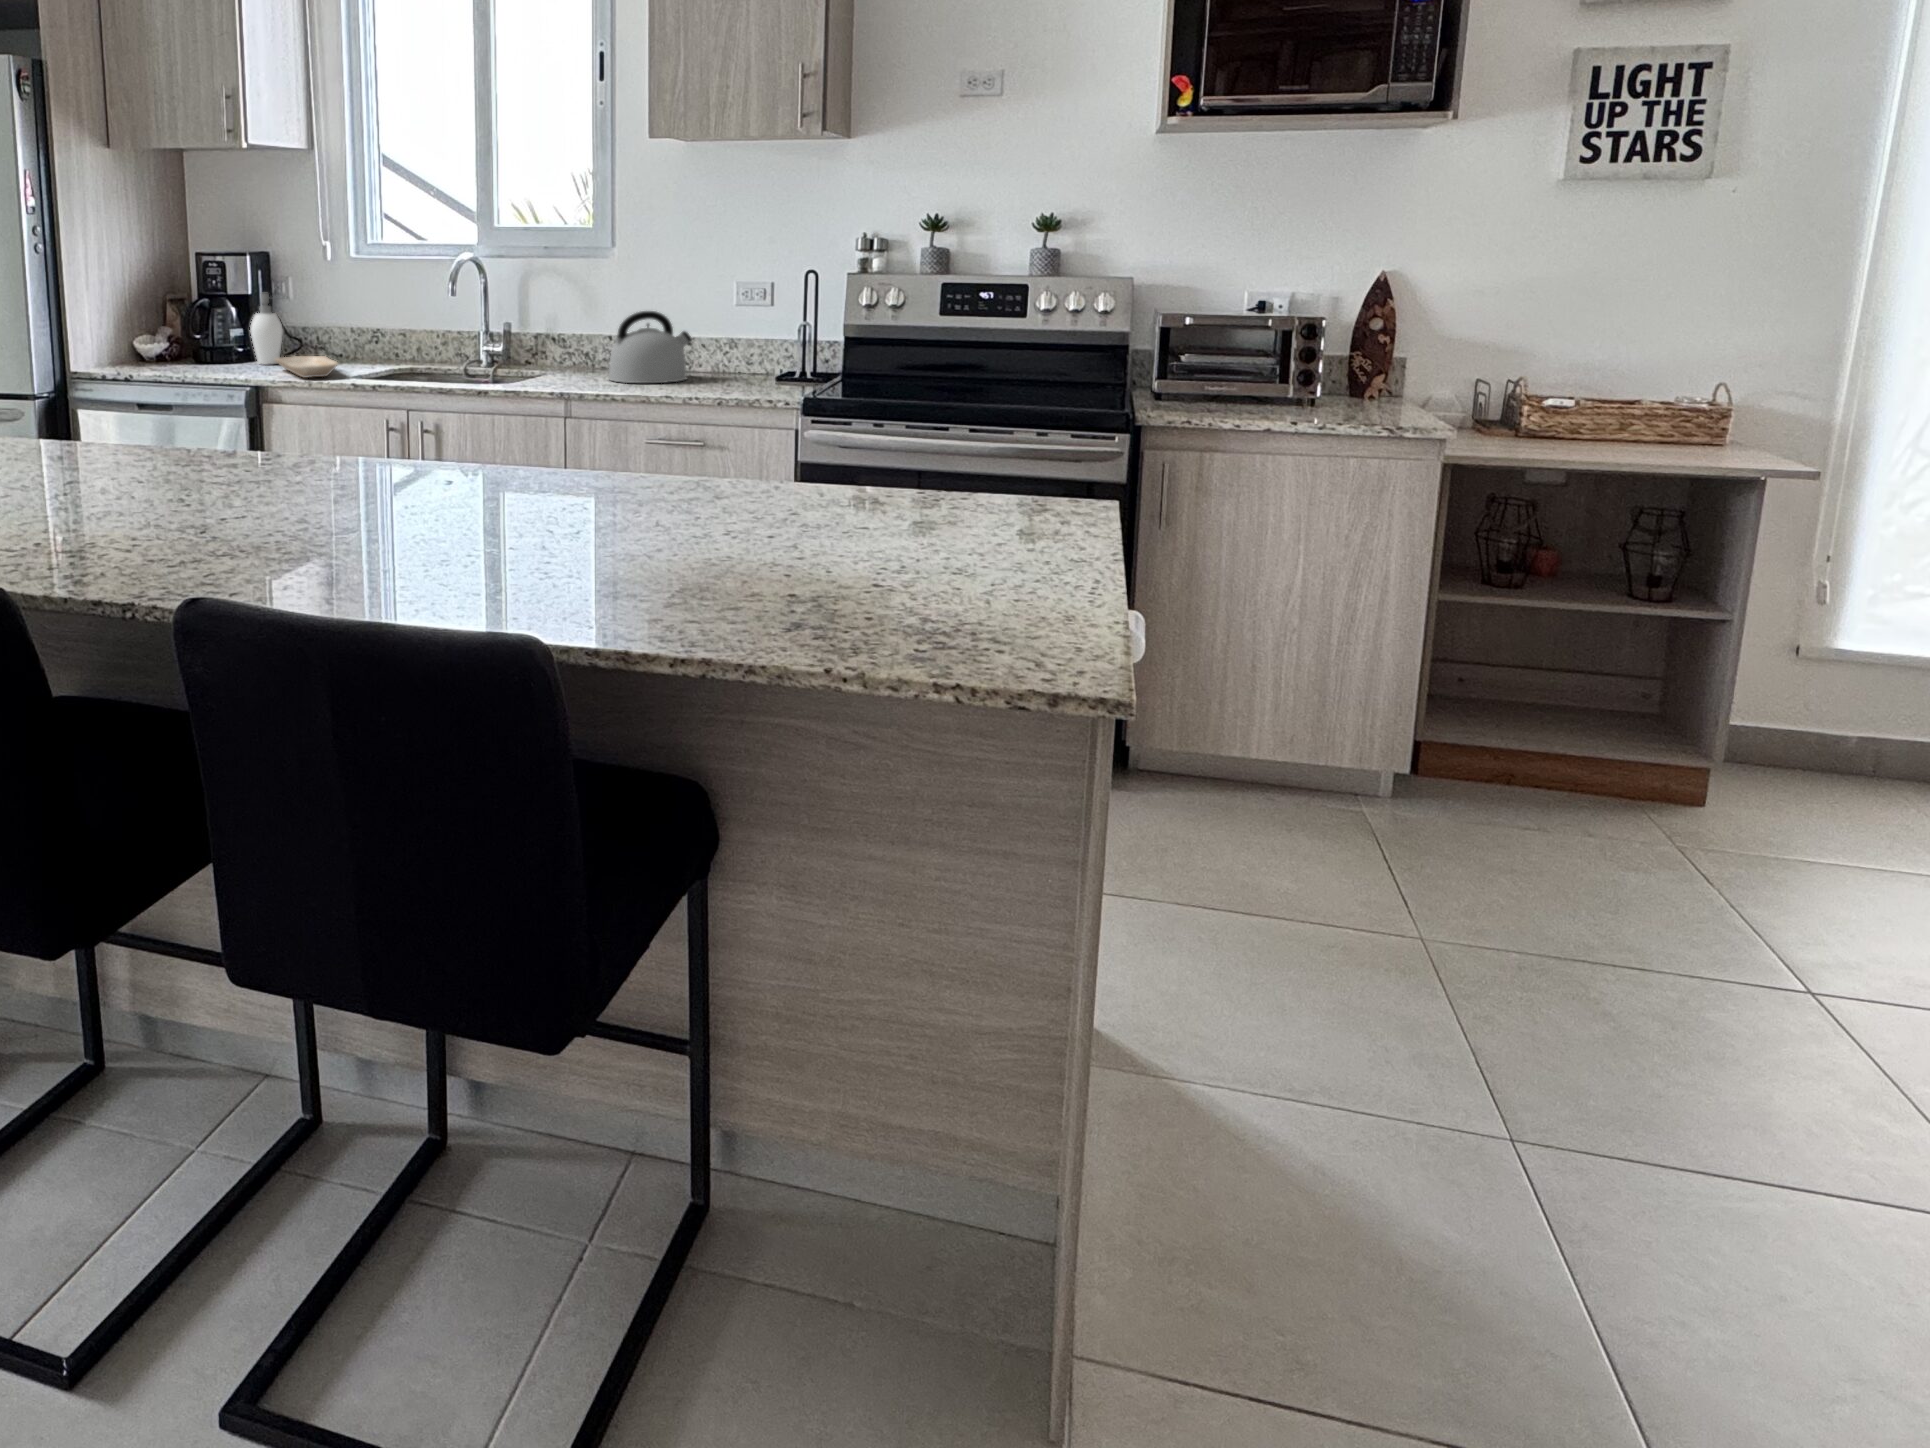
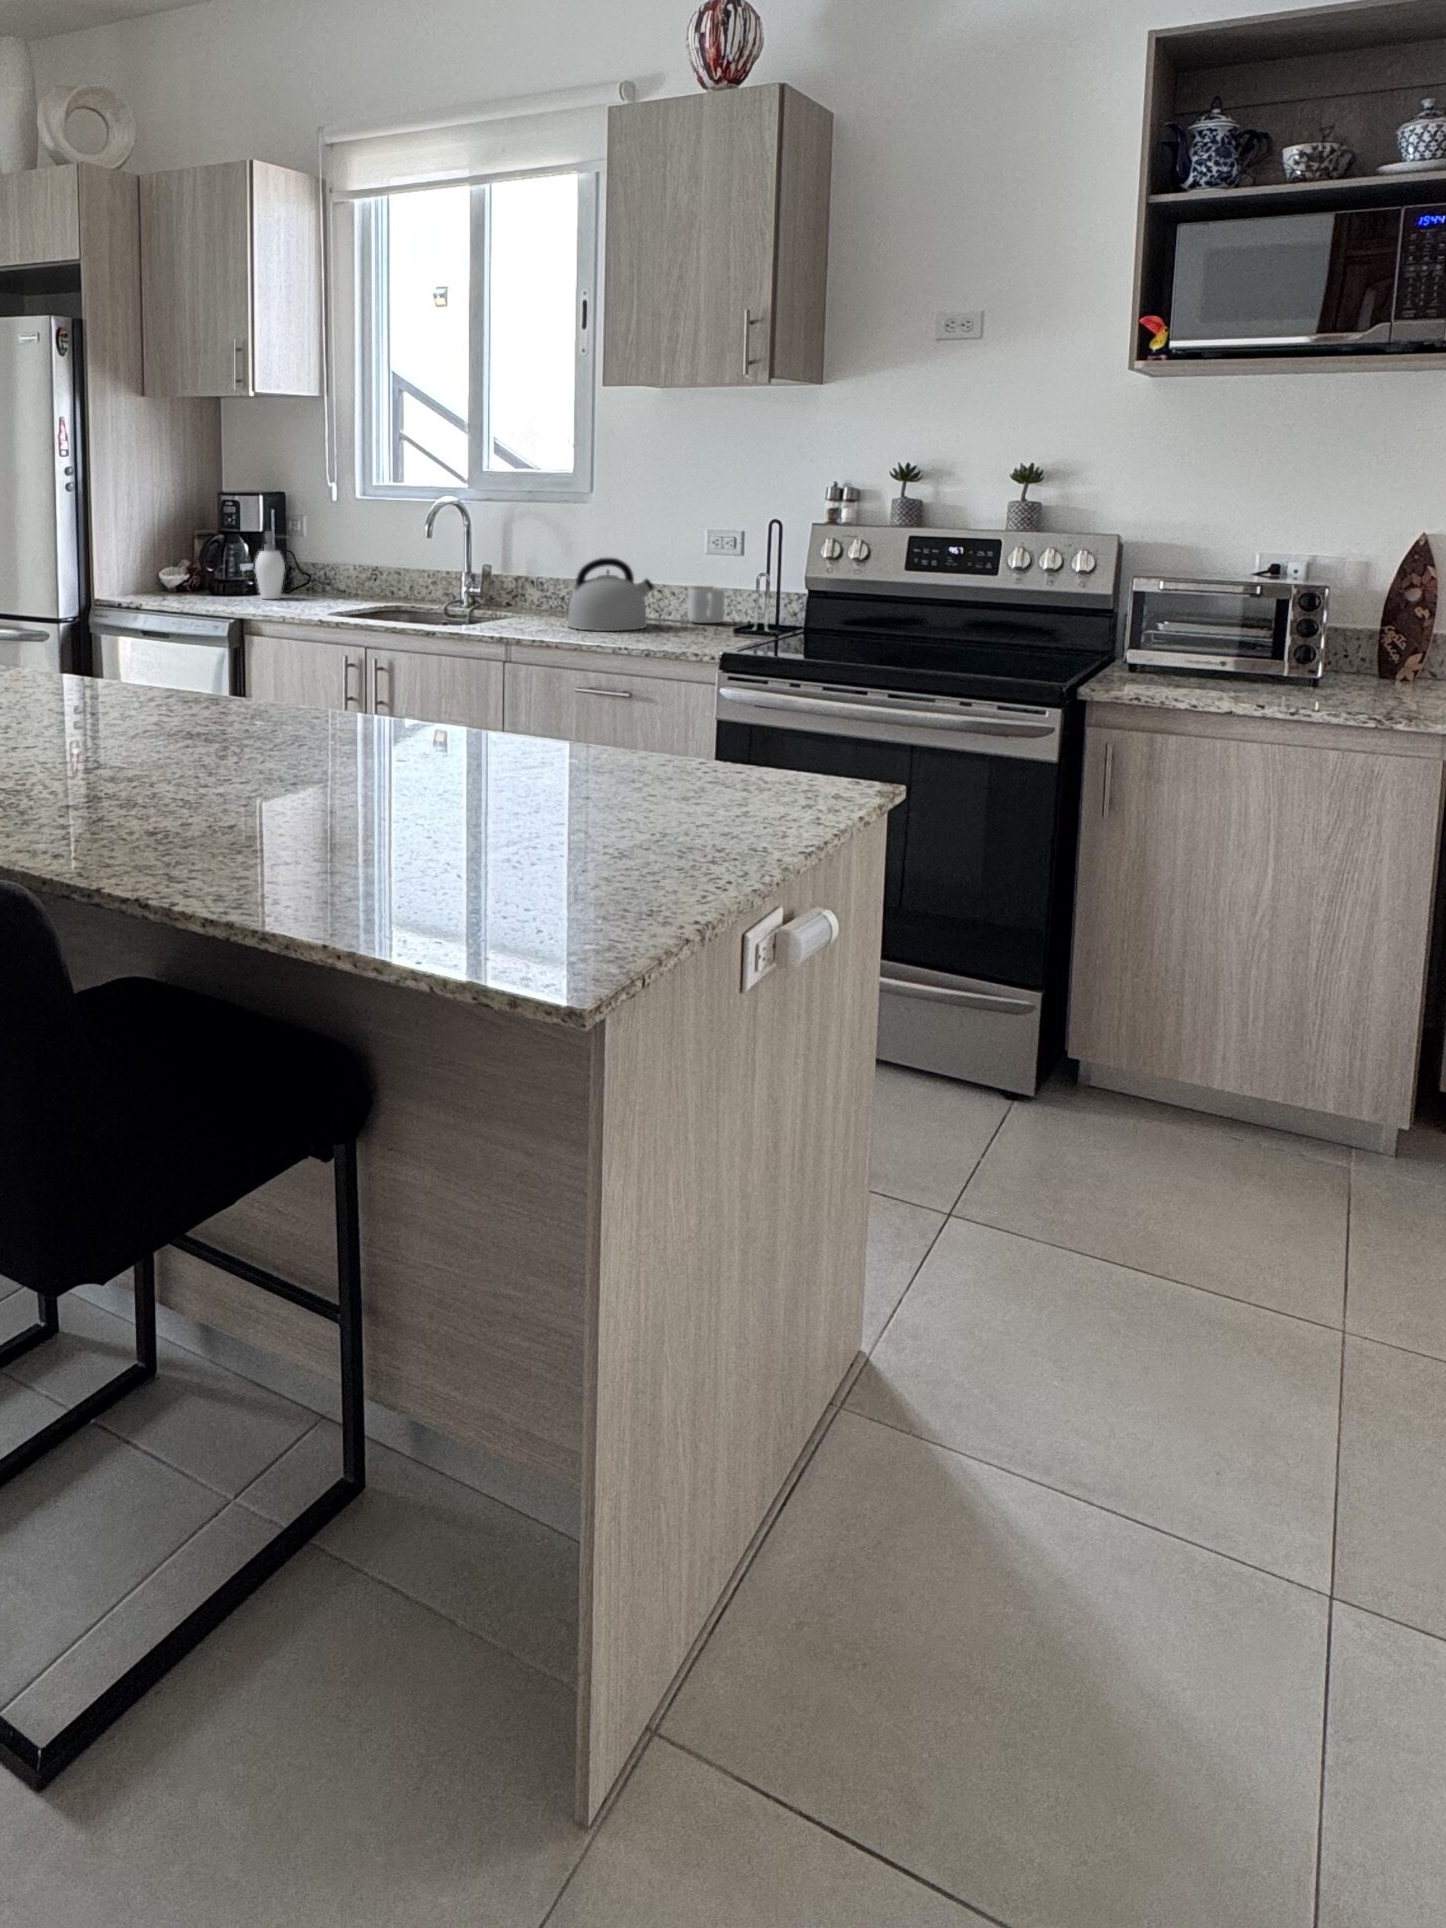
mug: none [718,338,755,373] -> present [688,586,724,623]
tray: present [274,356,338,378] -> none [267,592,317,614]

